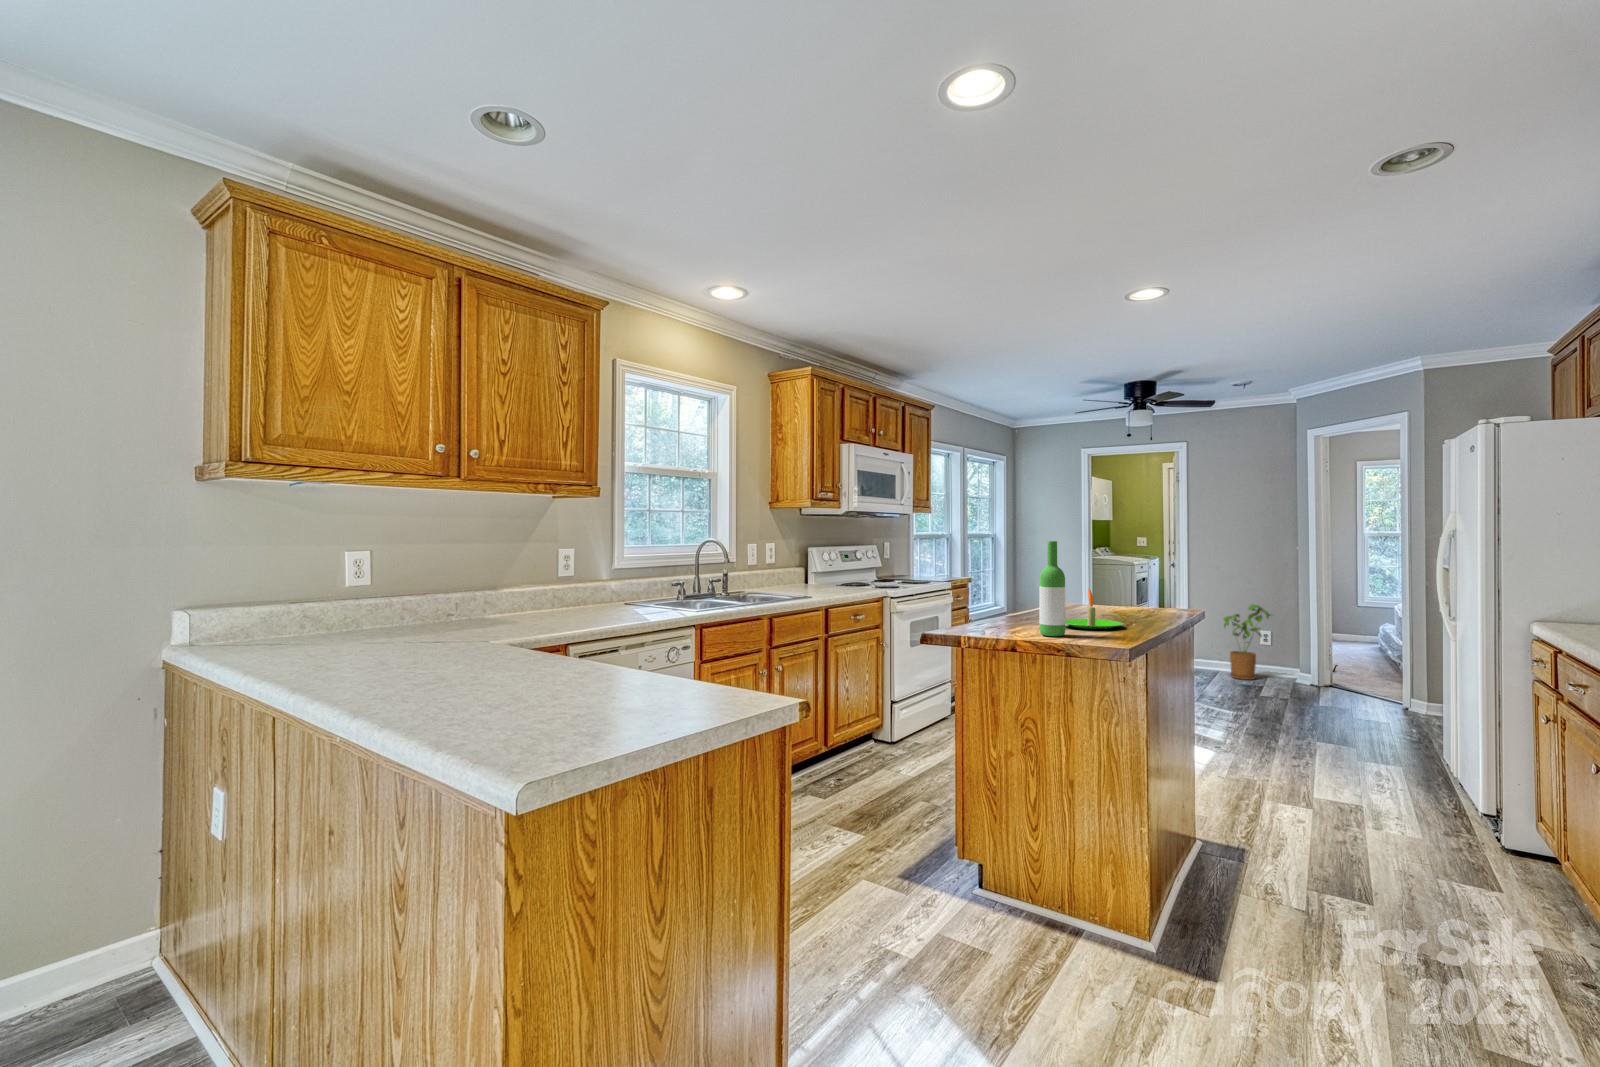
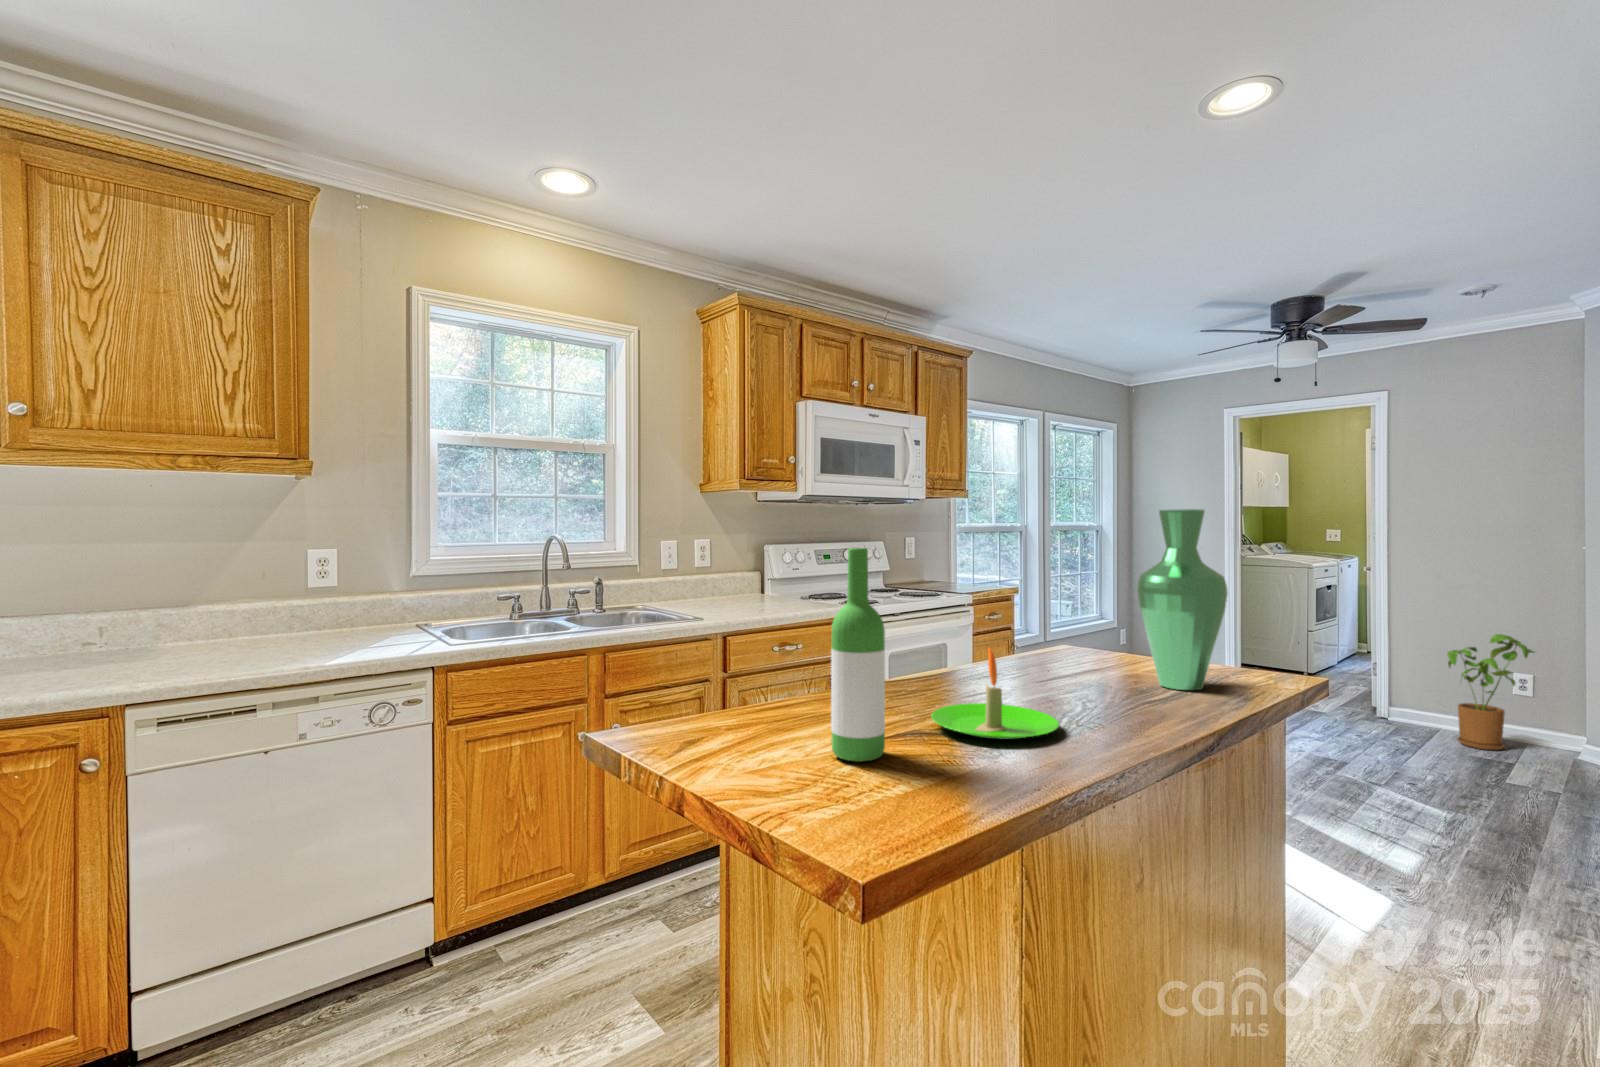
vase: none [1126,524,1170,614] -> present [1137,509,1228,690]

